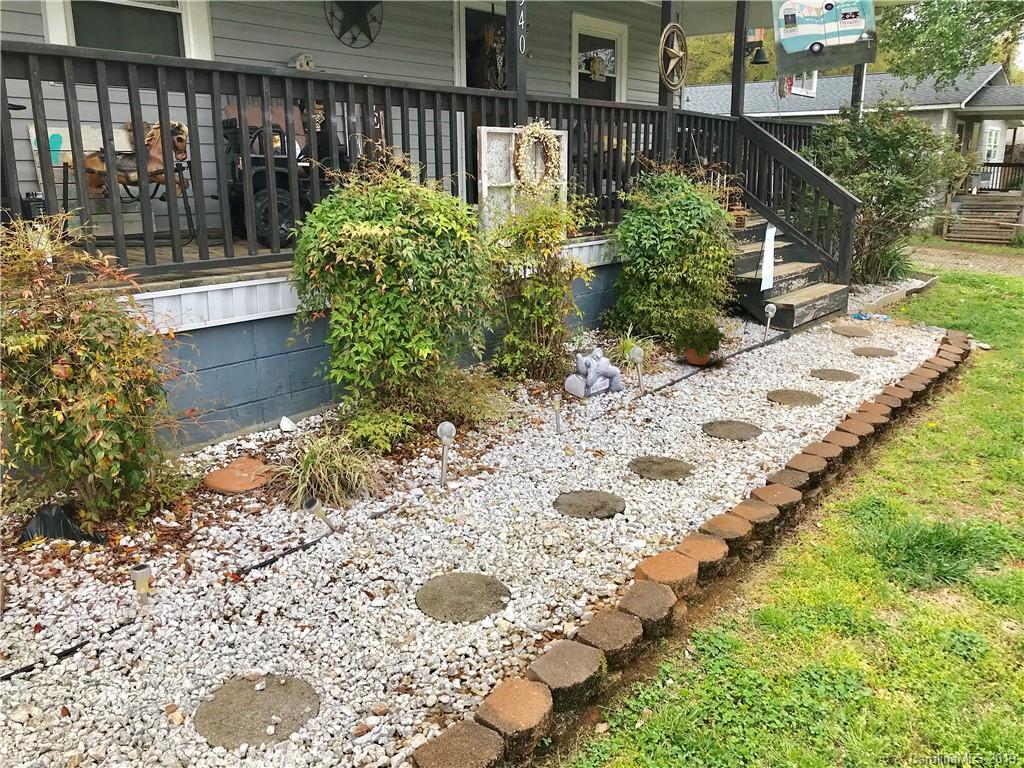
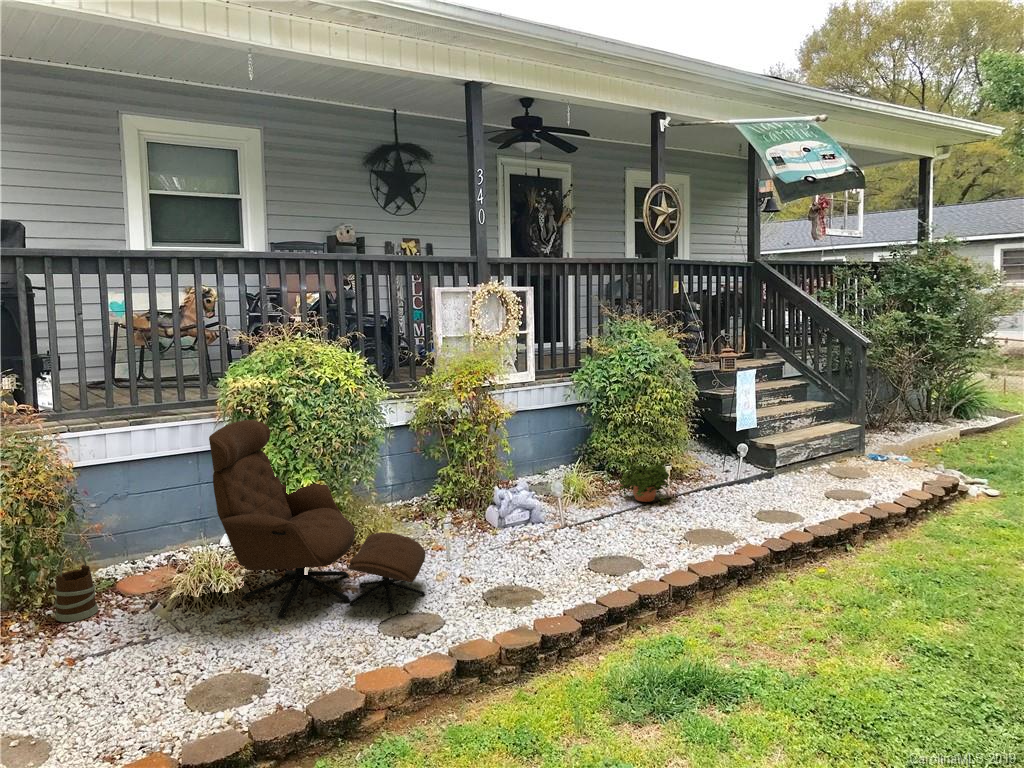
lounge chair: none [357,276,588,503] -> present [209,420,426,618]
wooden bucket: none [164,443,216,531] -> present [54,550,98,622]

